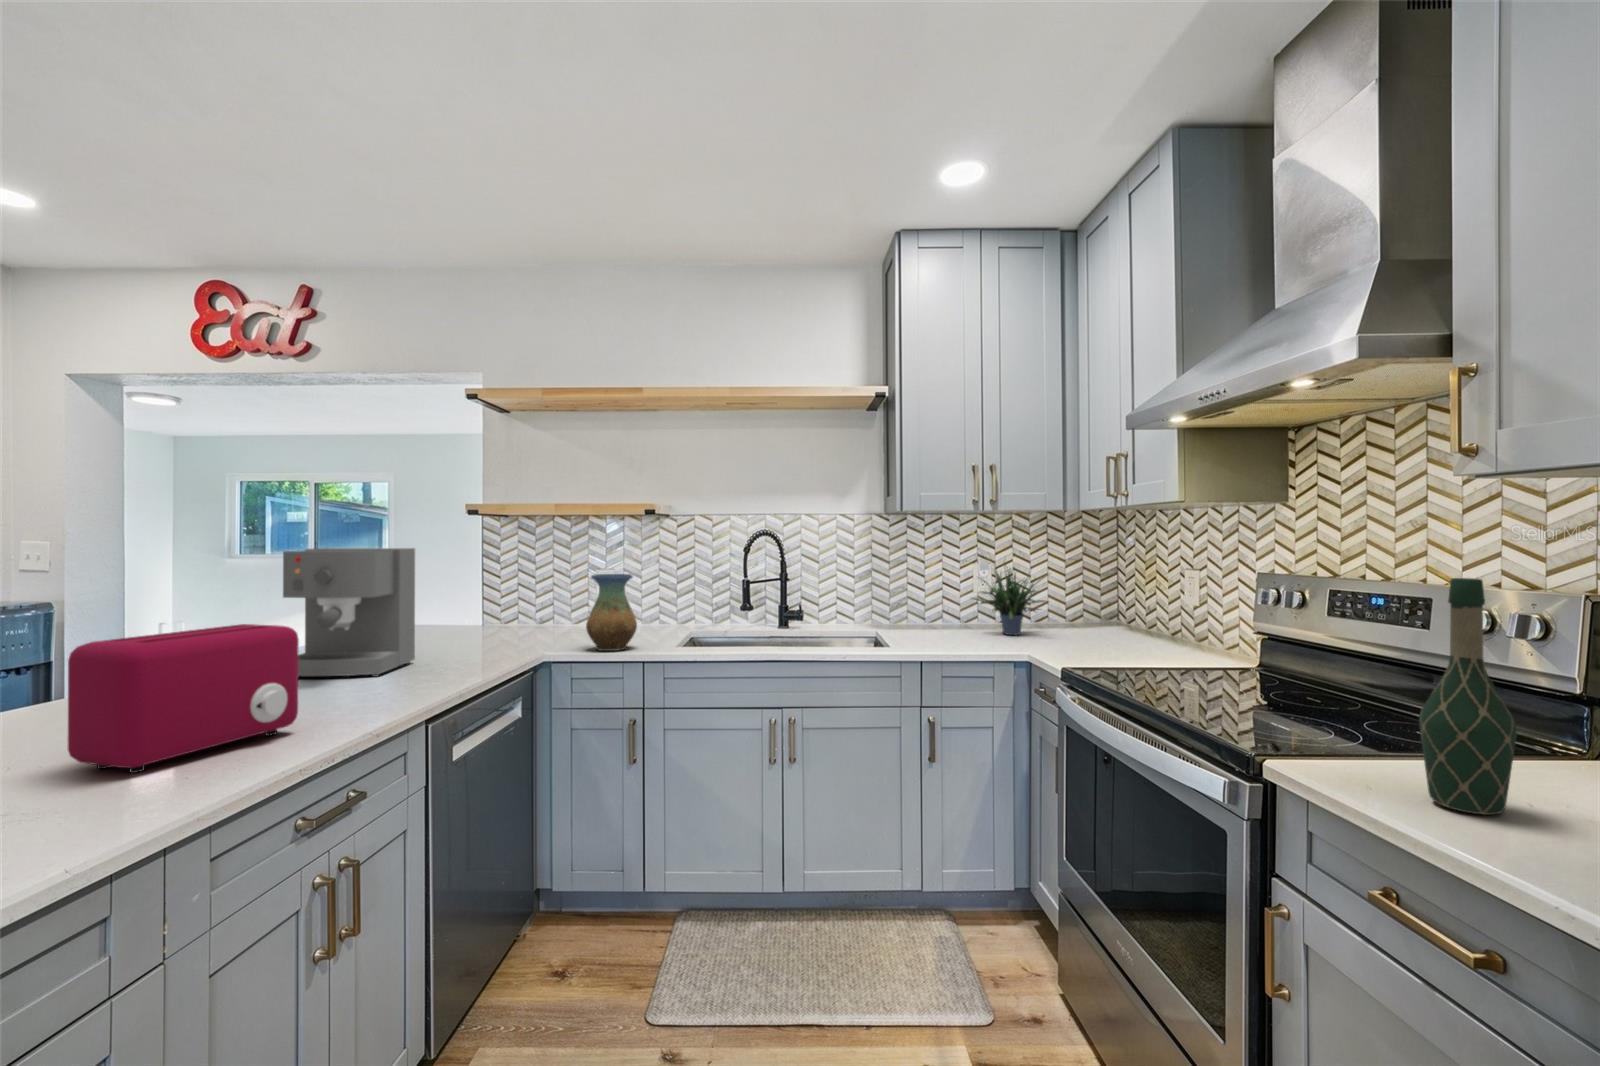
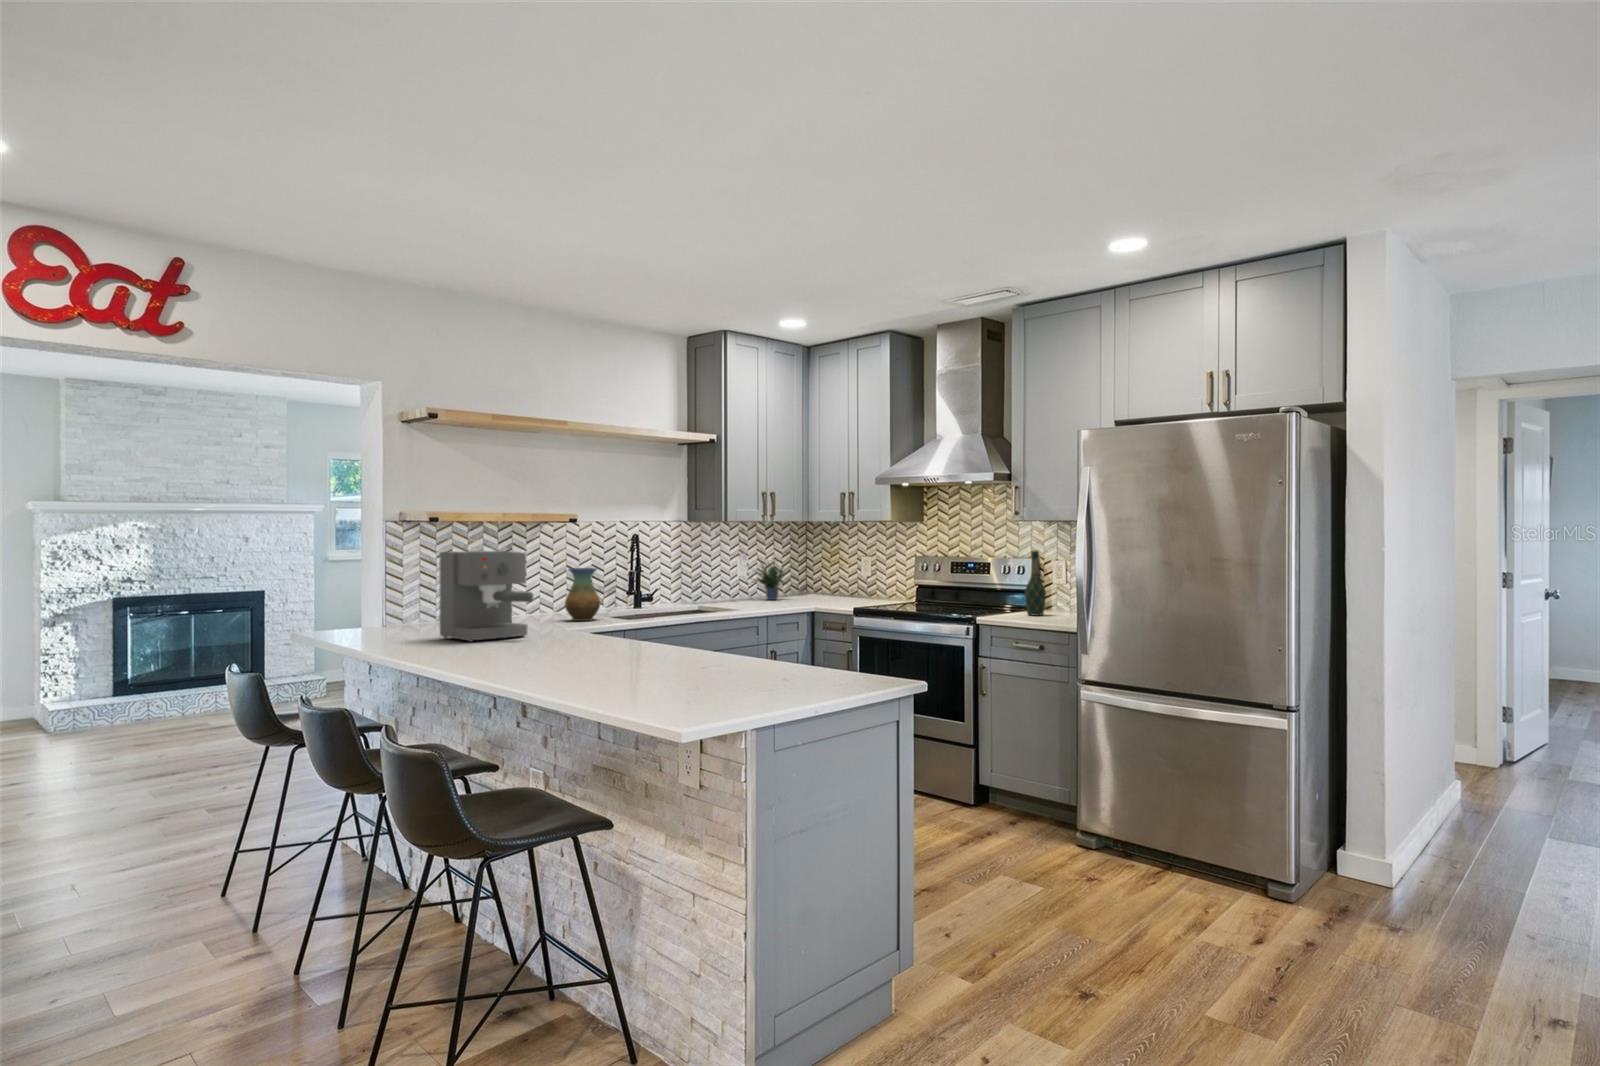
toaster: present [68,624,299,773] -> none [608,589,669,654]

